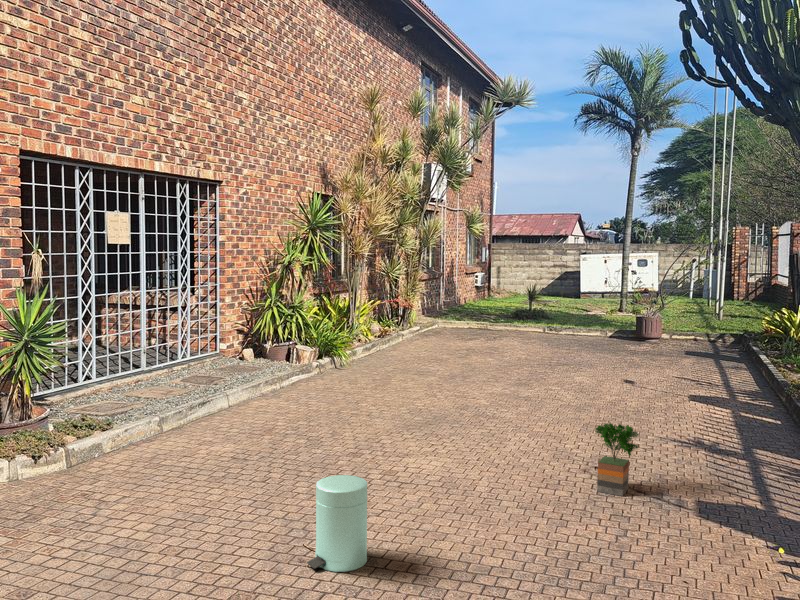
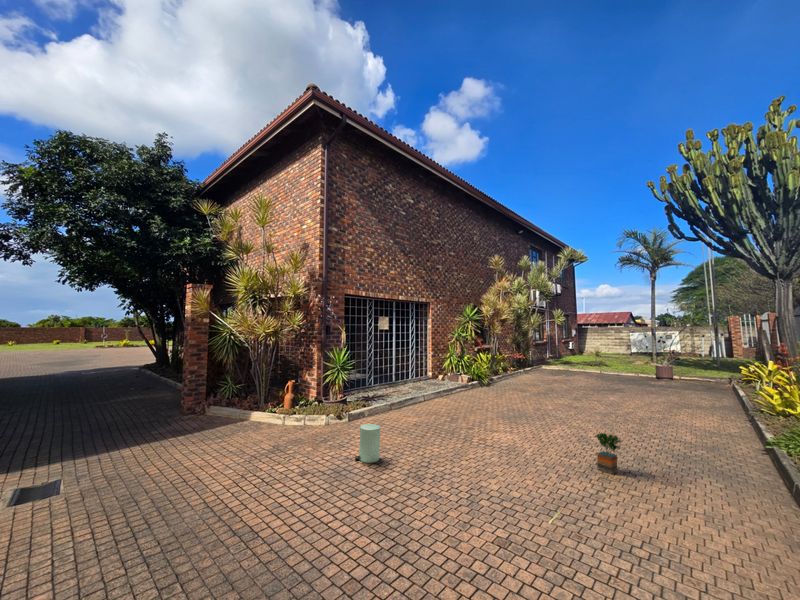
trash can: present [307,475,367,572] -> present [355,424,380,463]

